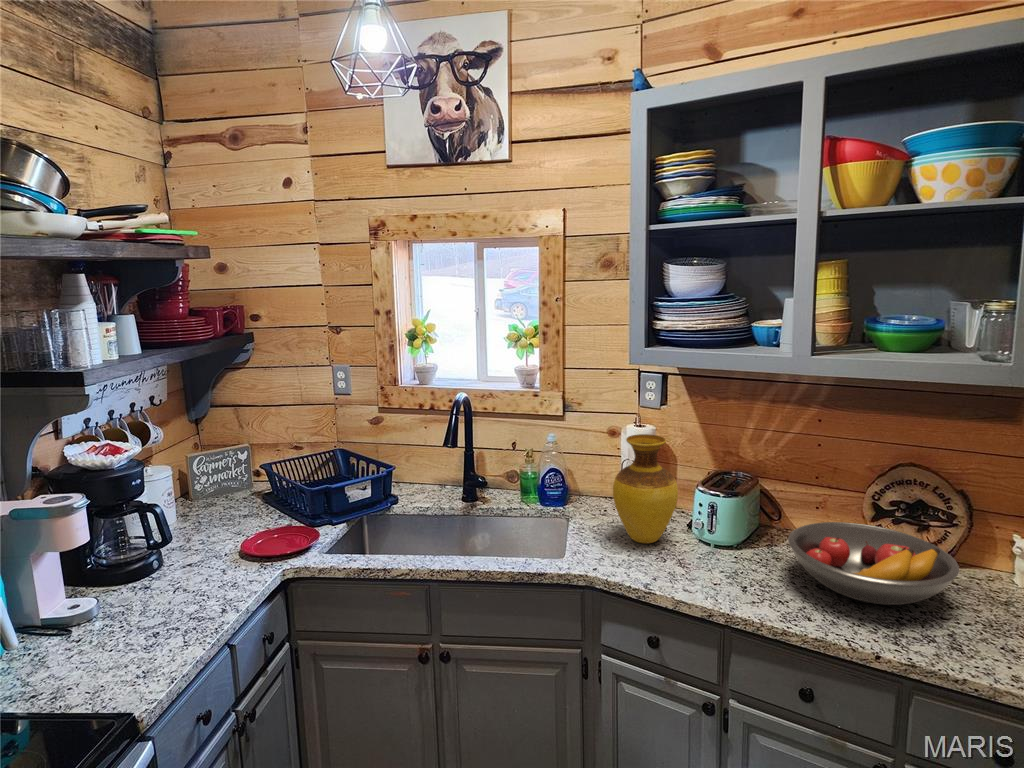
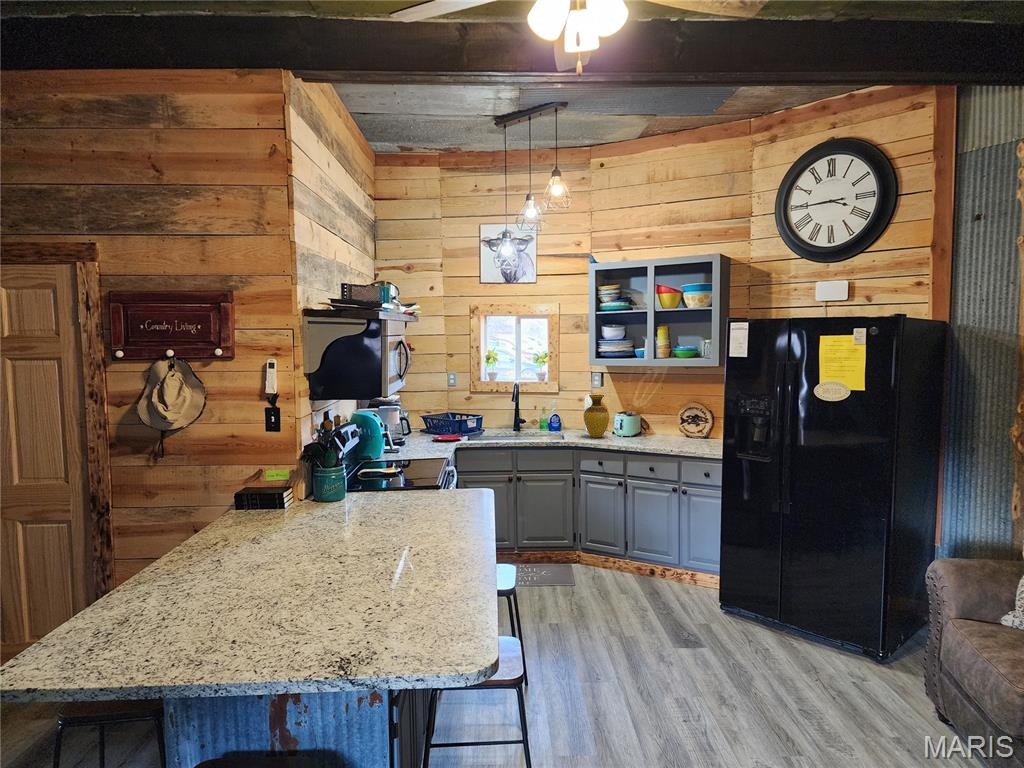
fruit bowl: present [788,522,959,605] -> none [650,424,704,444]

